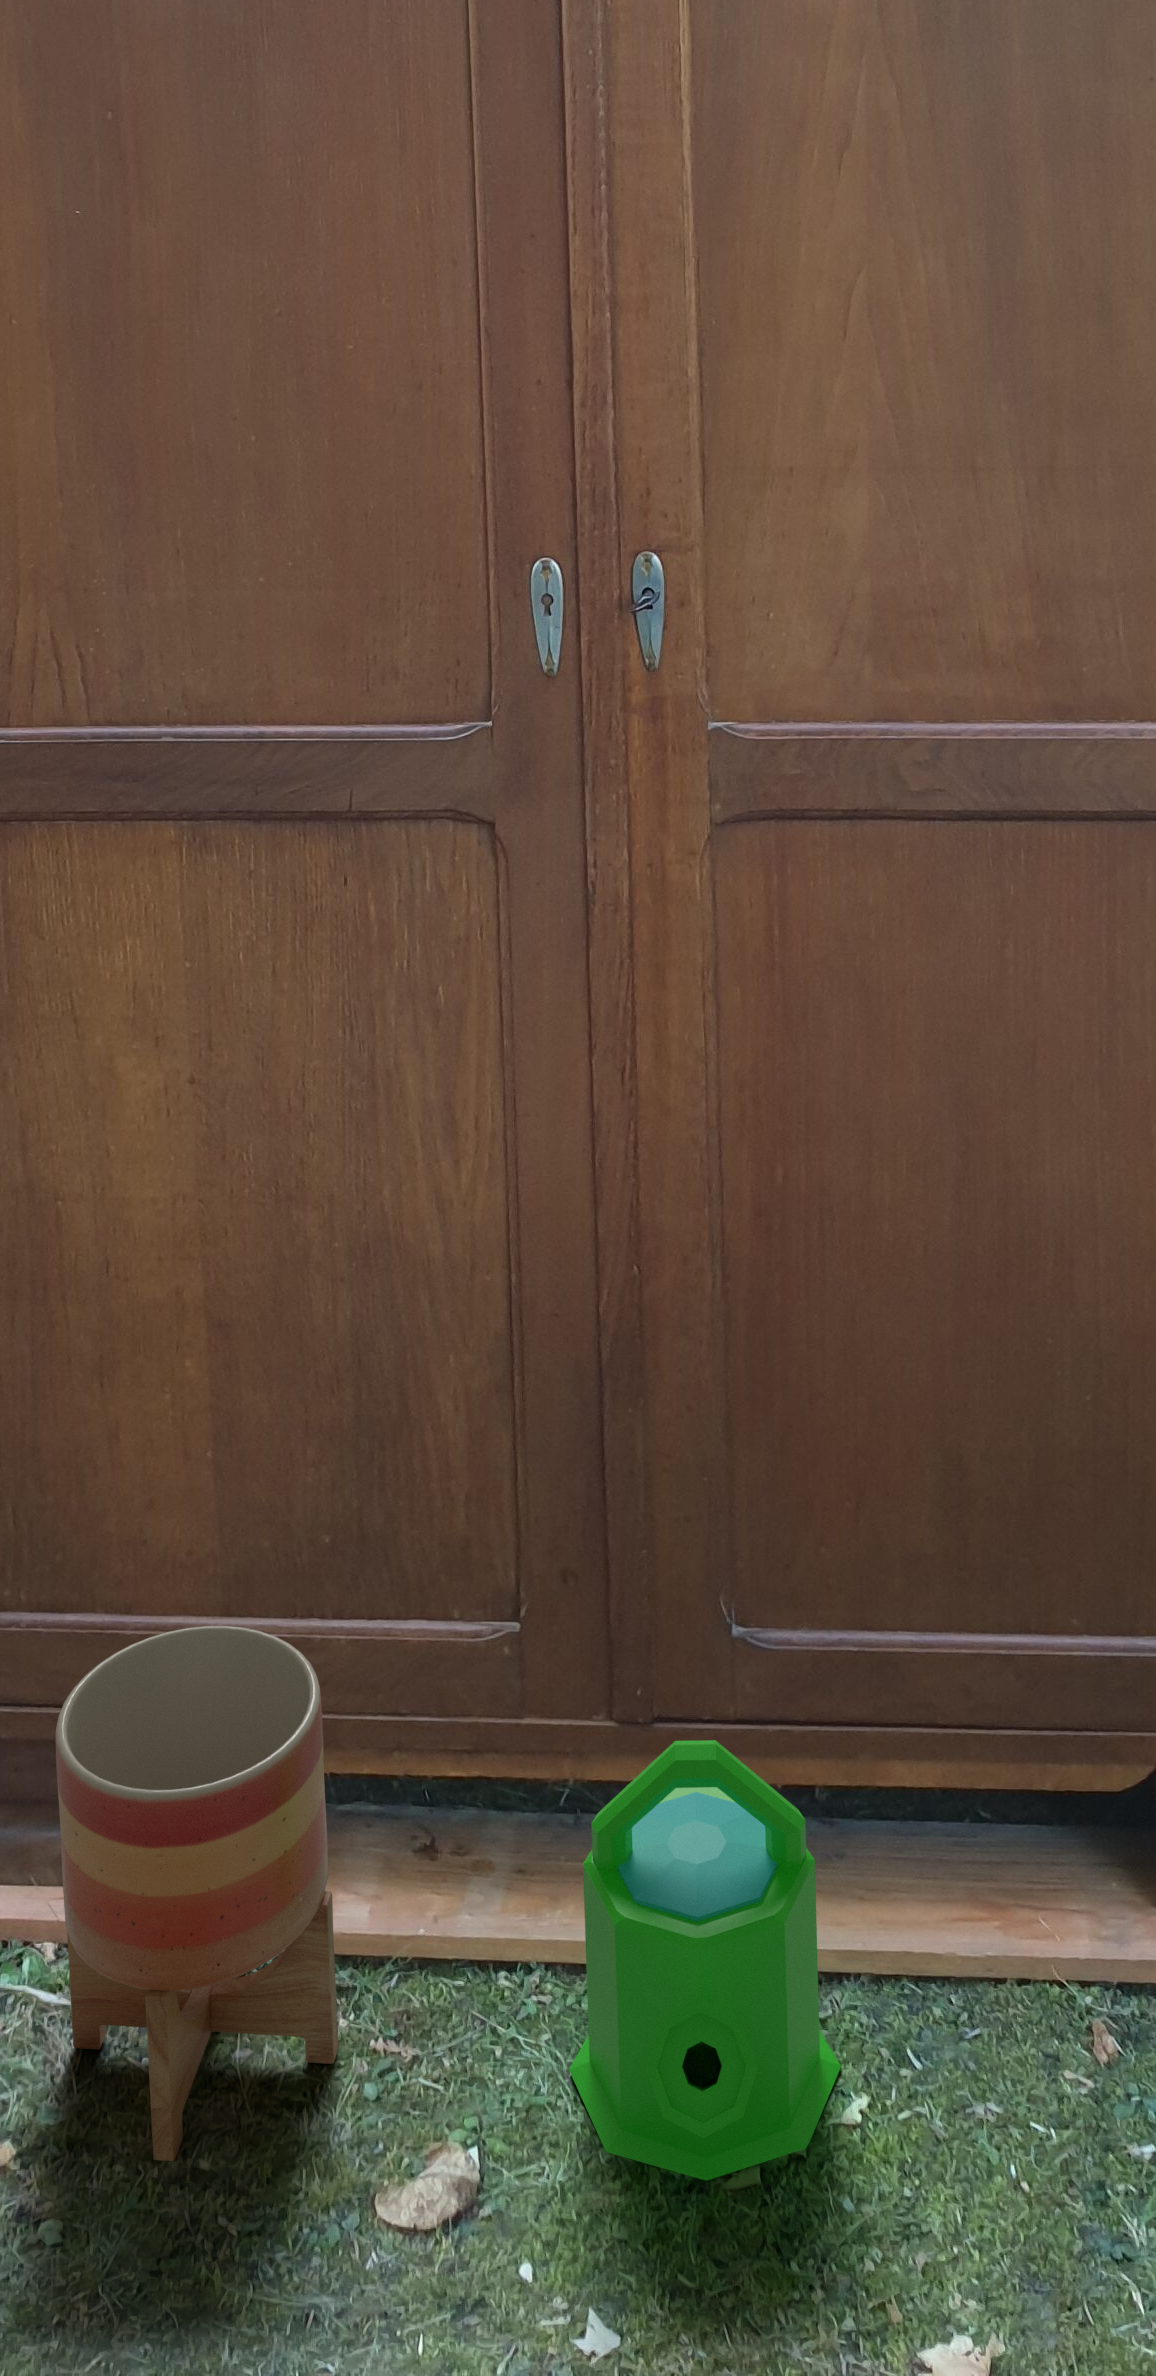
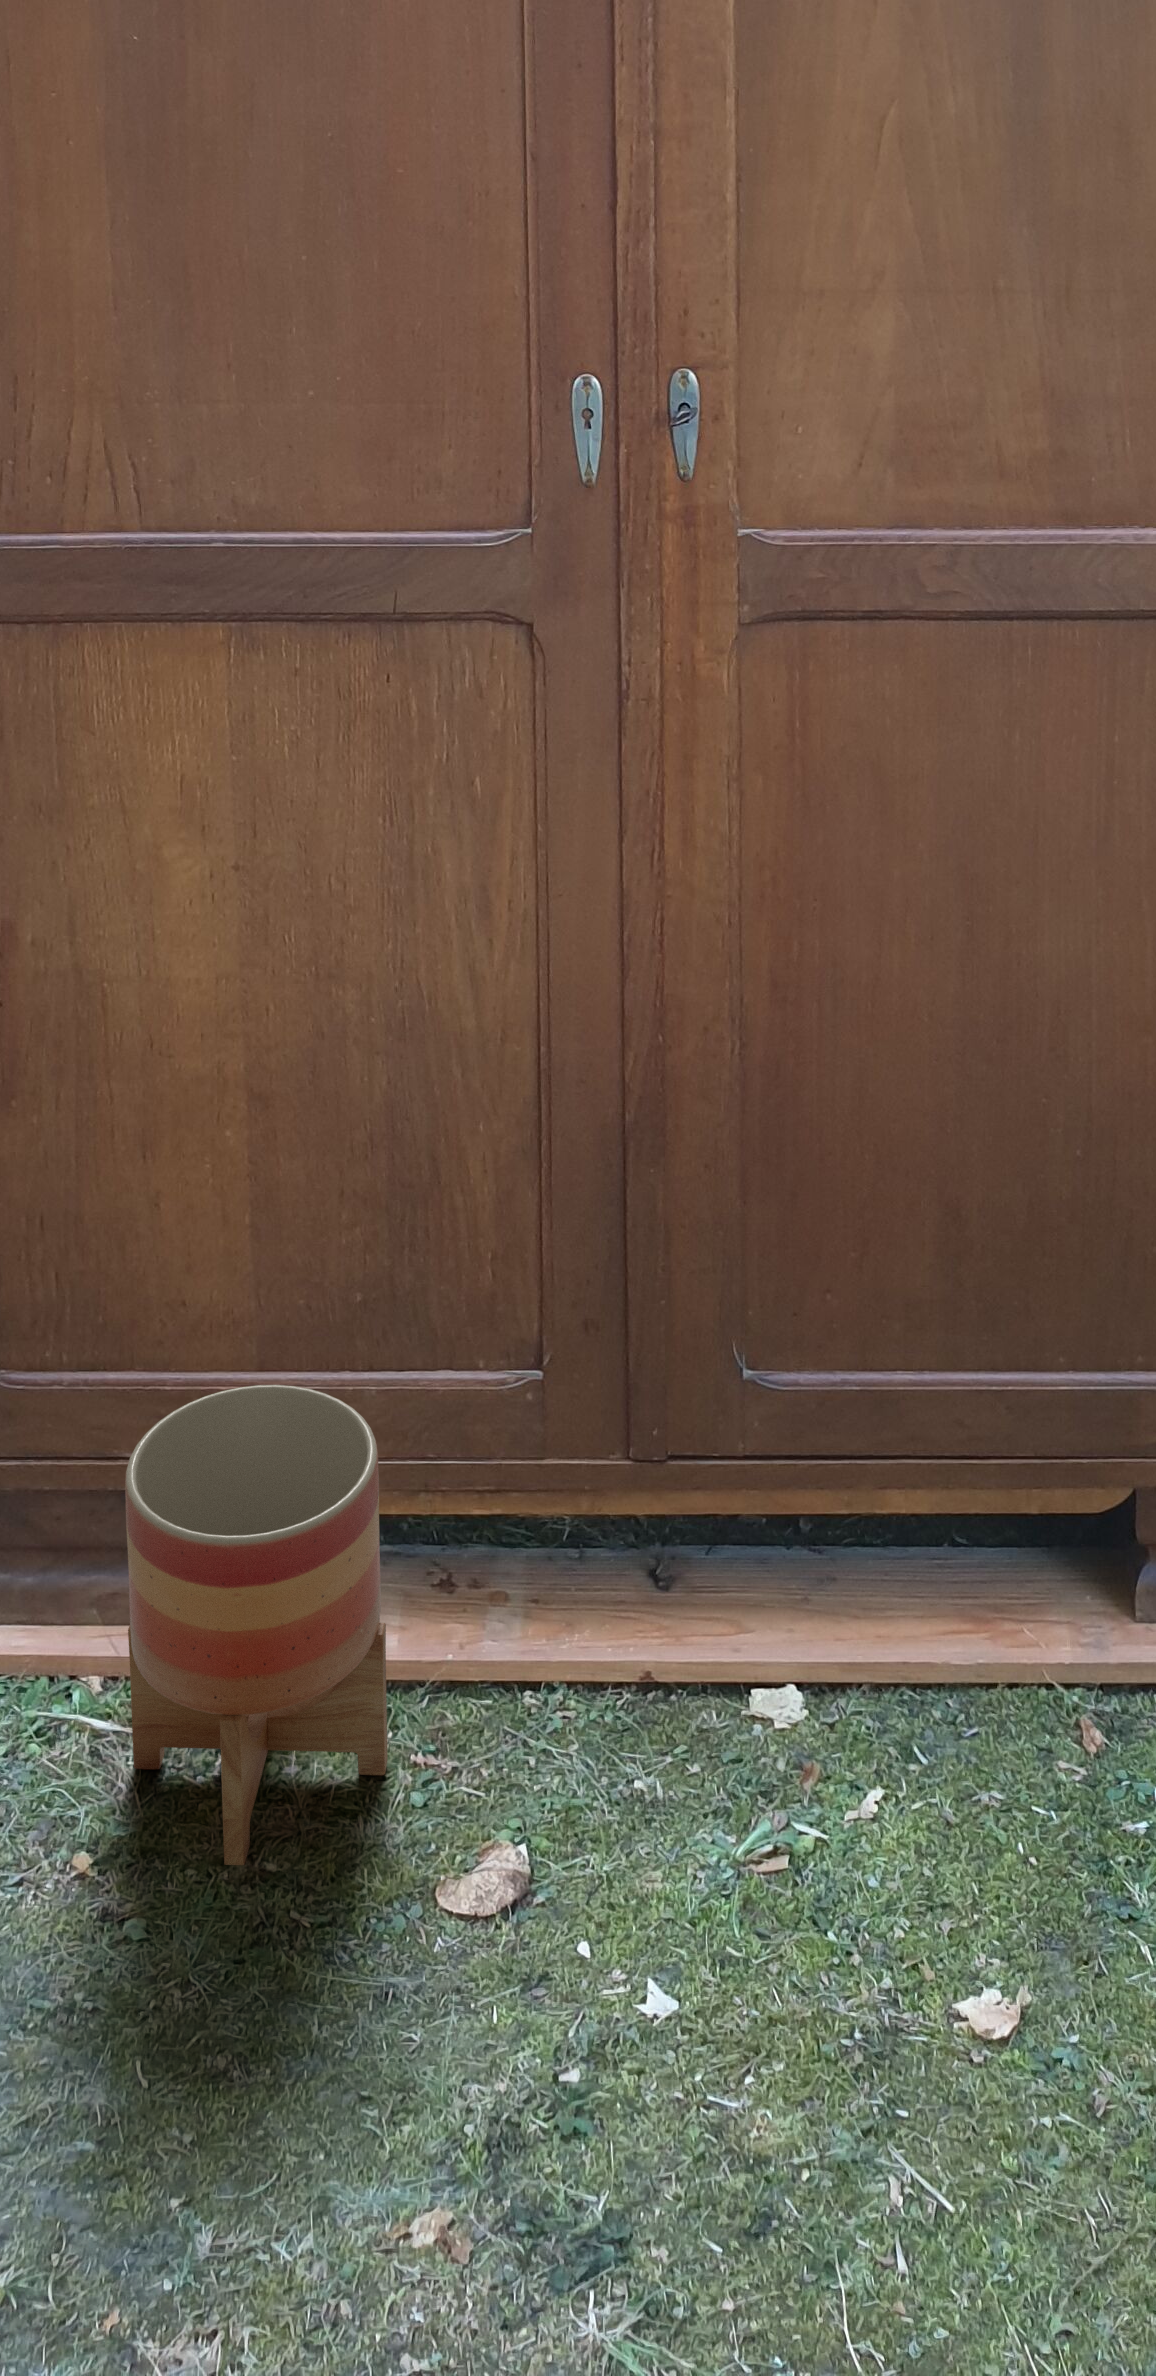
watering can: present [569,1740,841,2181] -> none [607,1480,857,1870]

